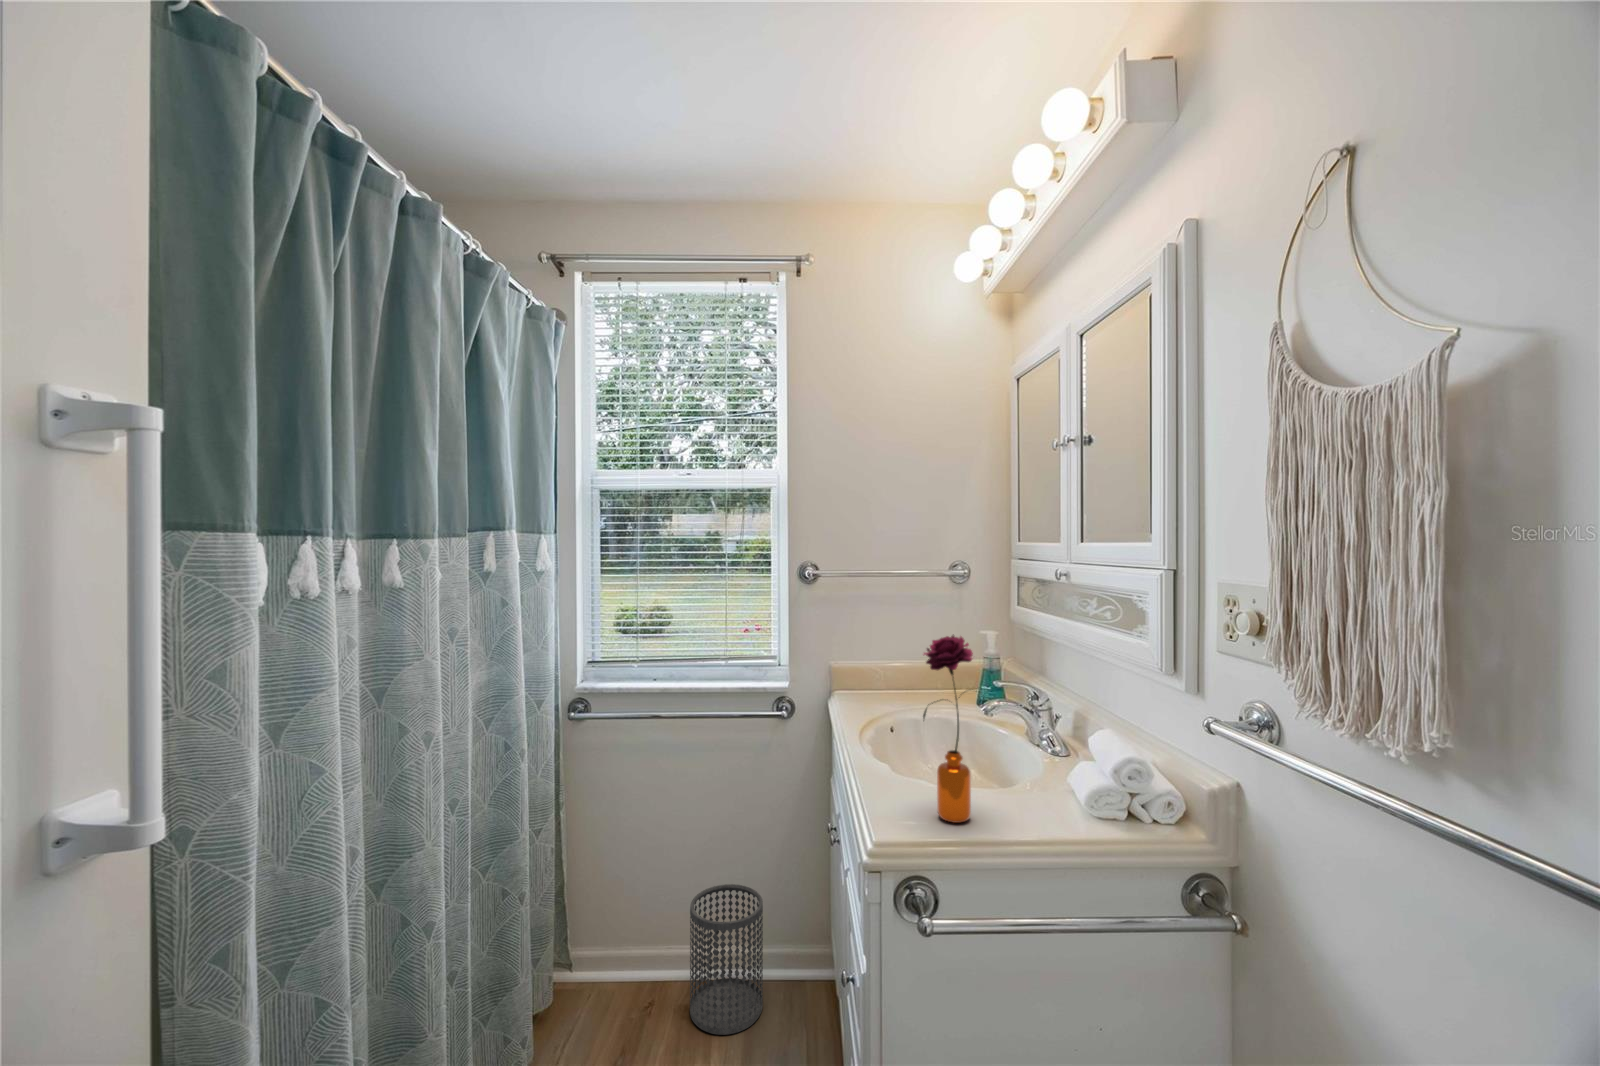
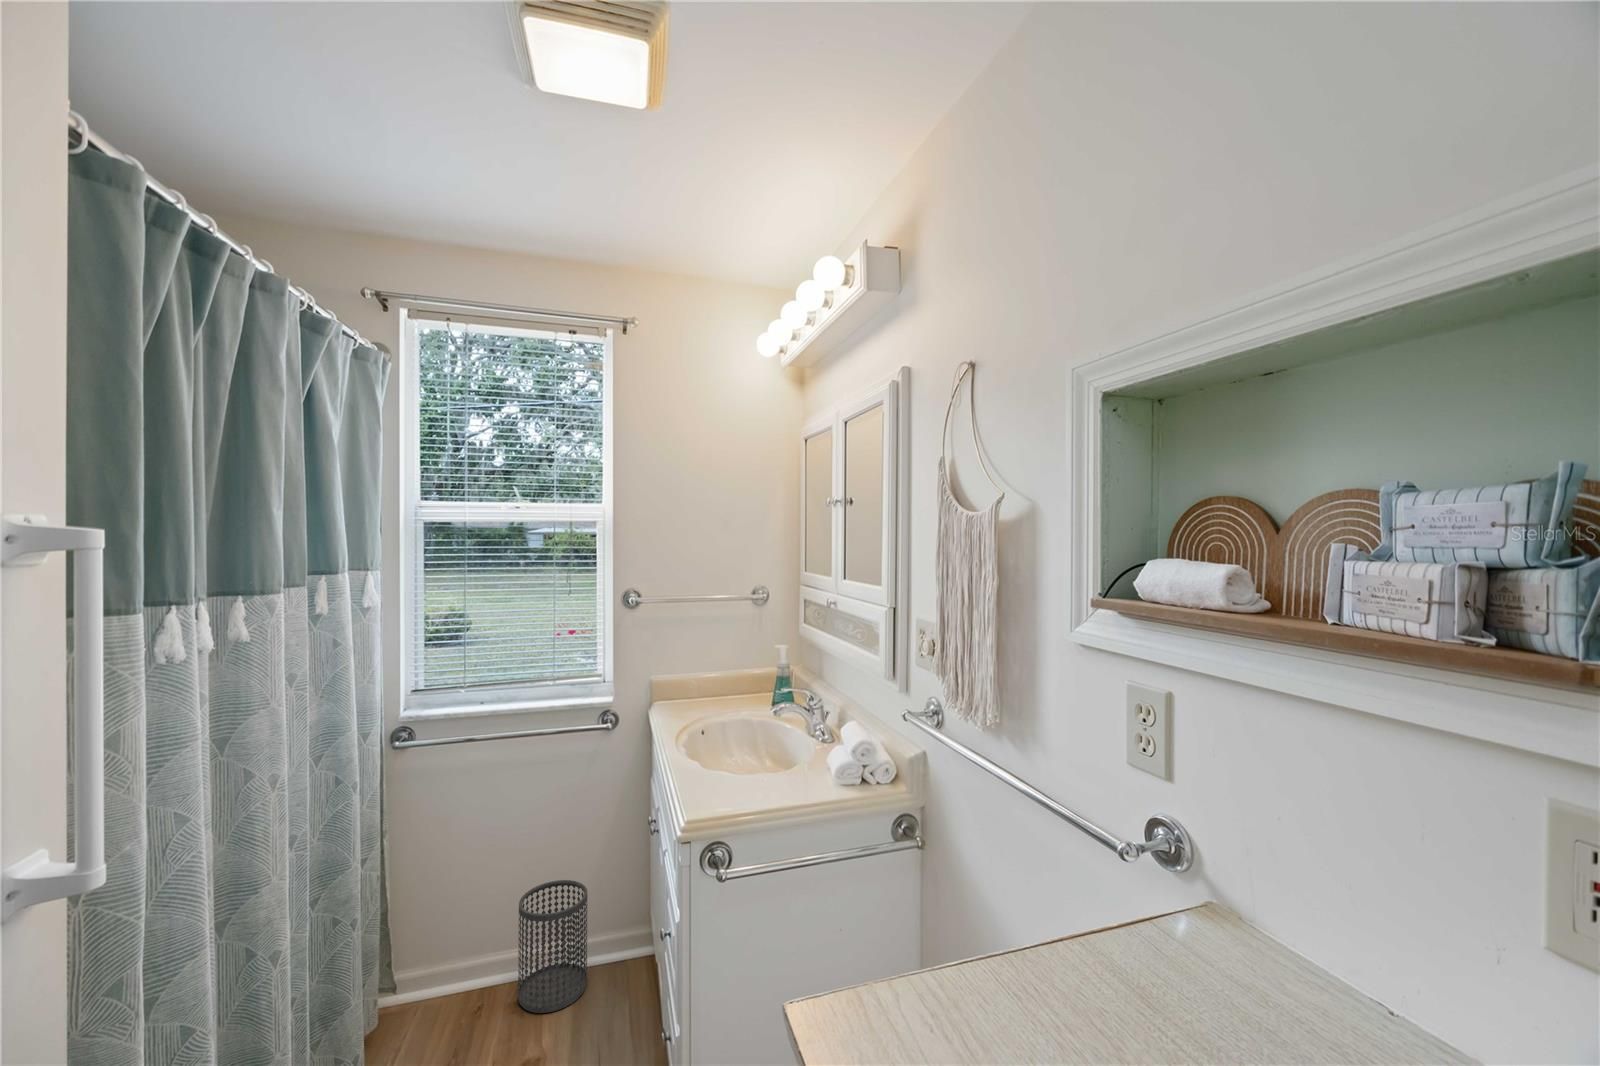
flower: present [923,635,984,823] -> none [724,662,769,802]

